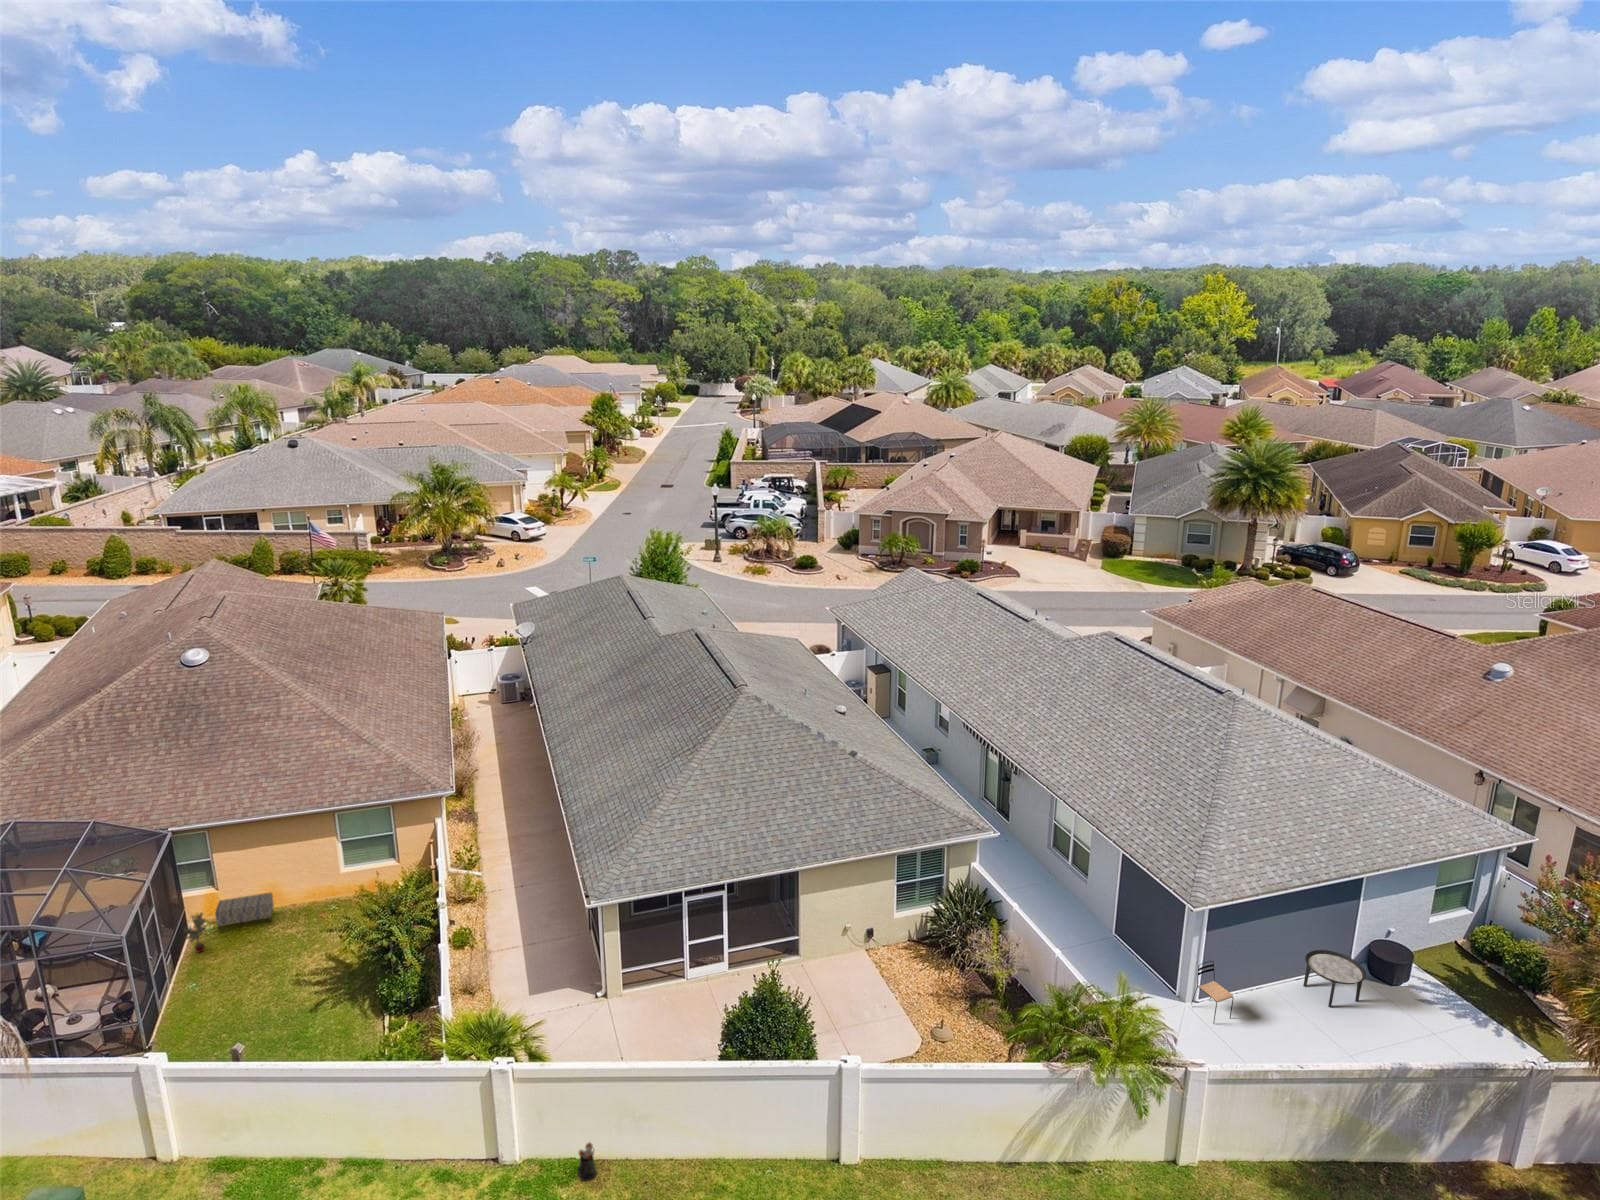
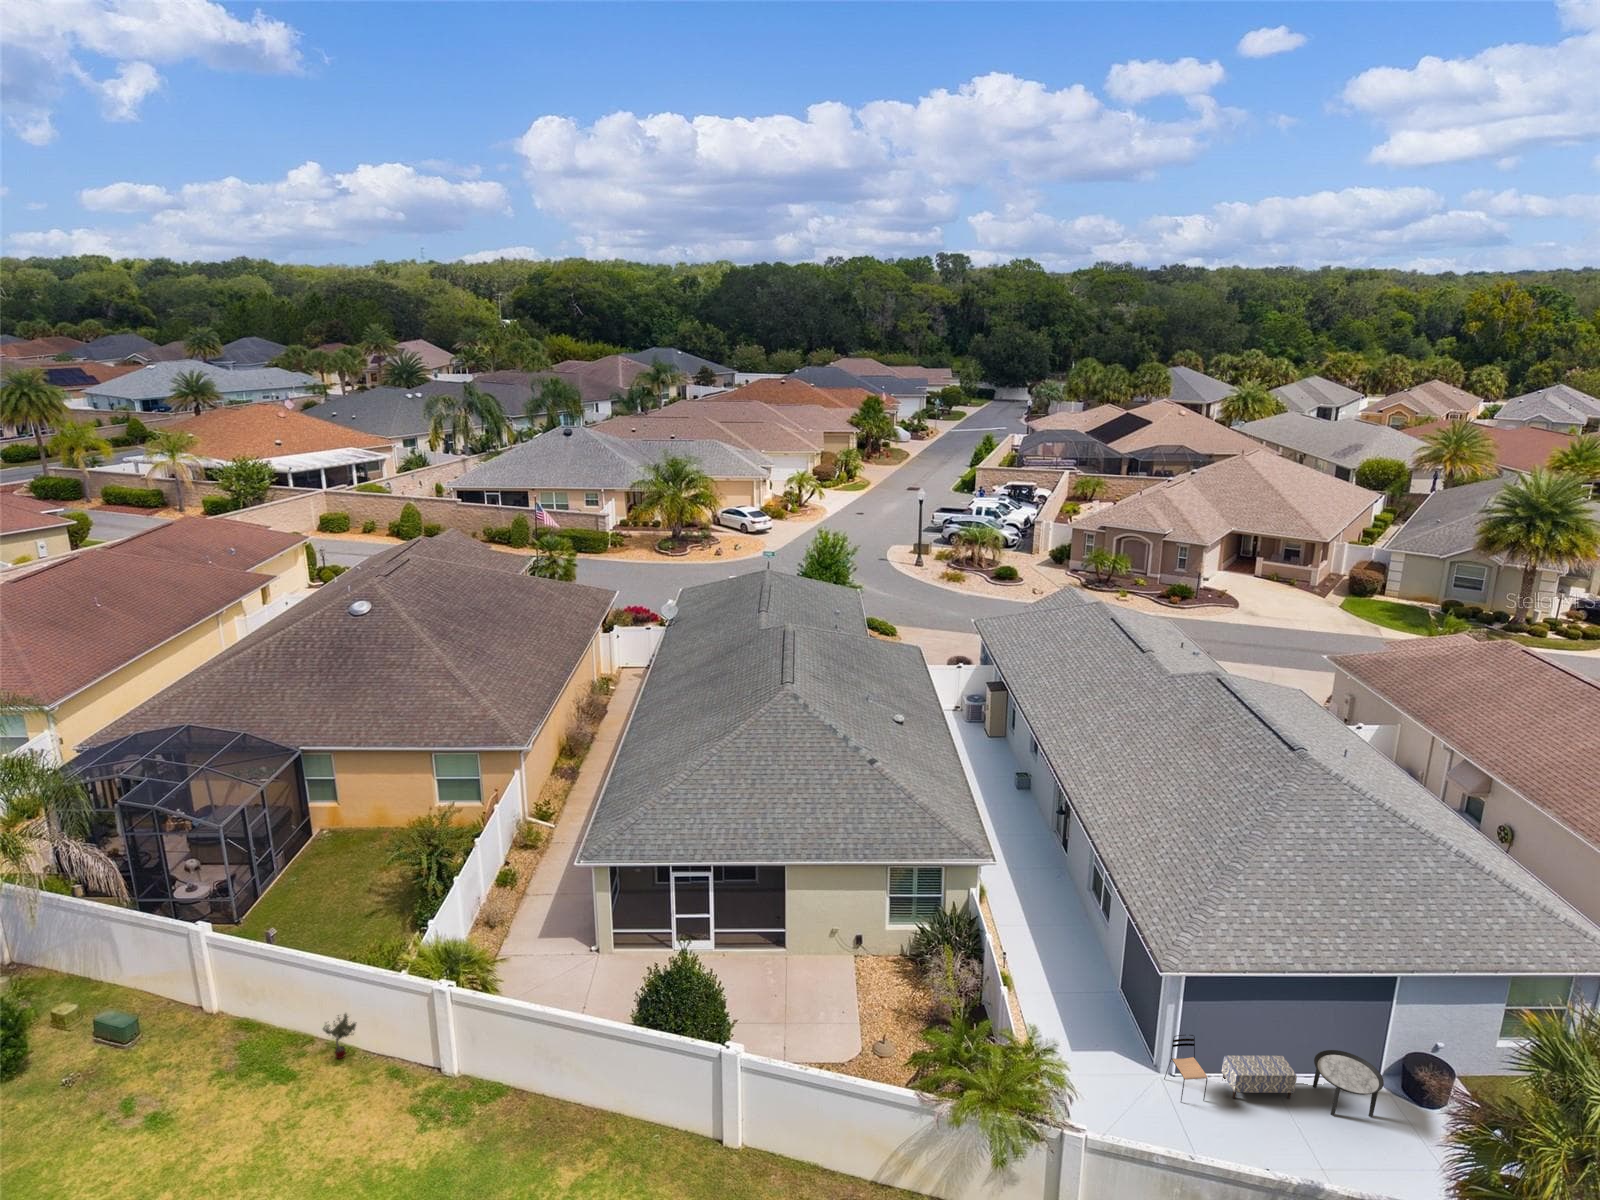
bench: present [215,893,274,931] -> present [1222,1055,1297,1099]
potted tree: present [184,913,206,953] -> present [323,1014,356,1059]
watering can: present [578,1143,597,1181] -> none [481,1066,504,1101]

